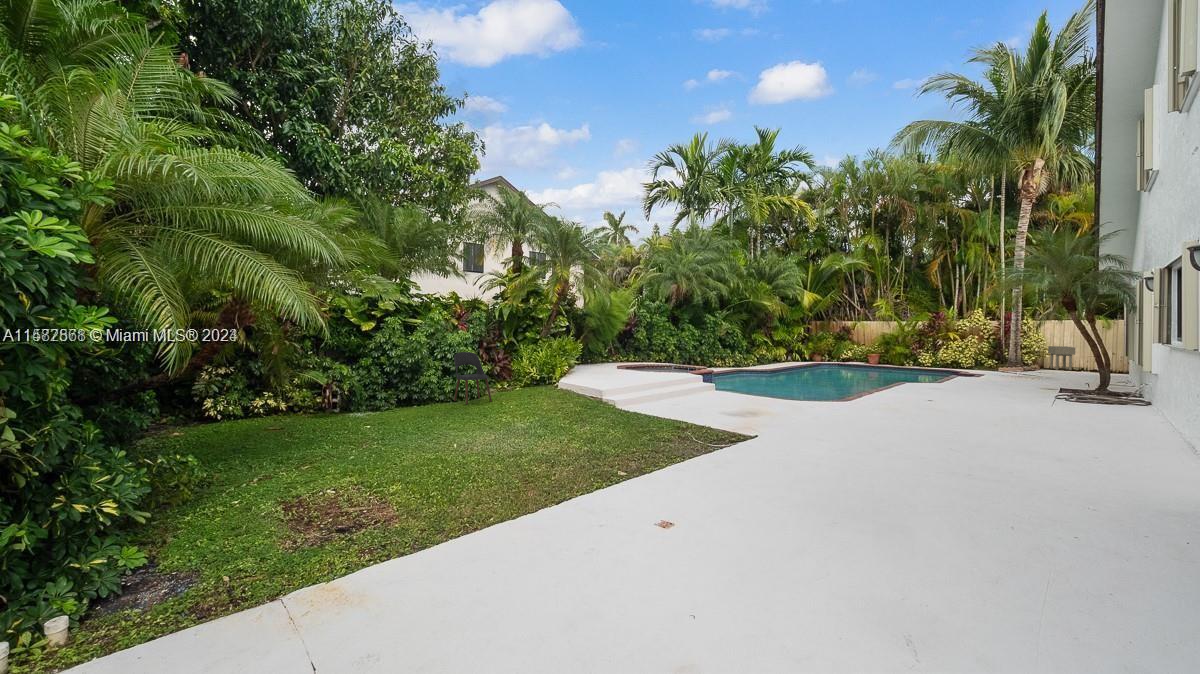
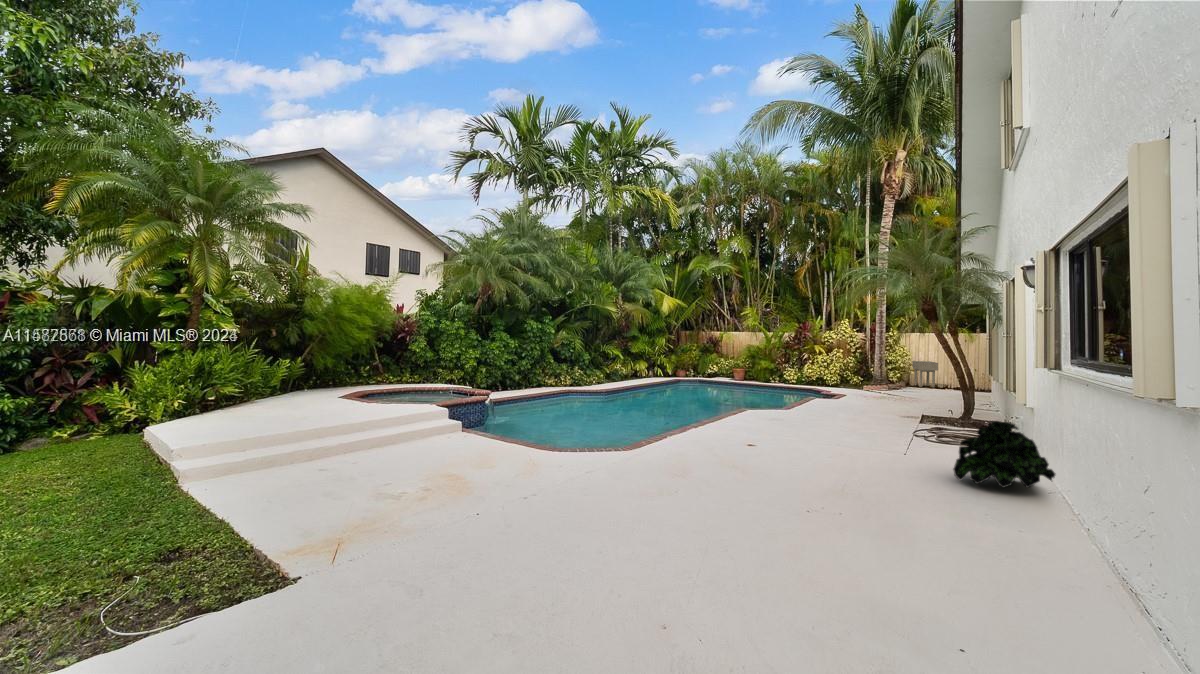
chair: present [454,352,492,404] -> none [18,374,90,466]
potted plant: none [1089,382,1173,429] -> present [954,421,1055,488]

